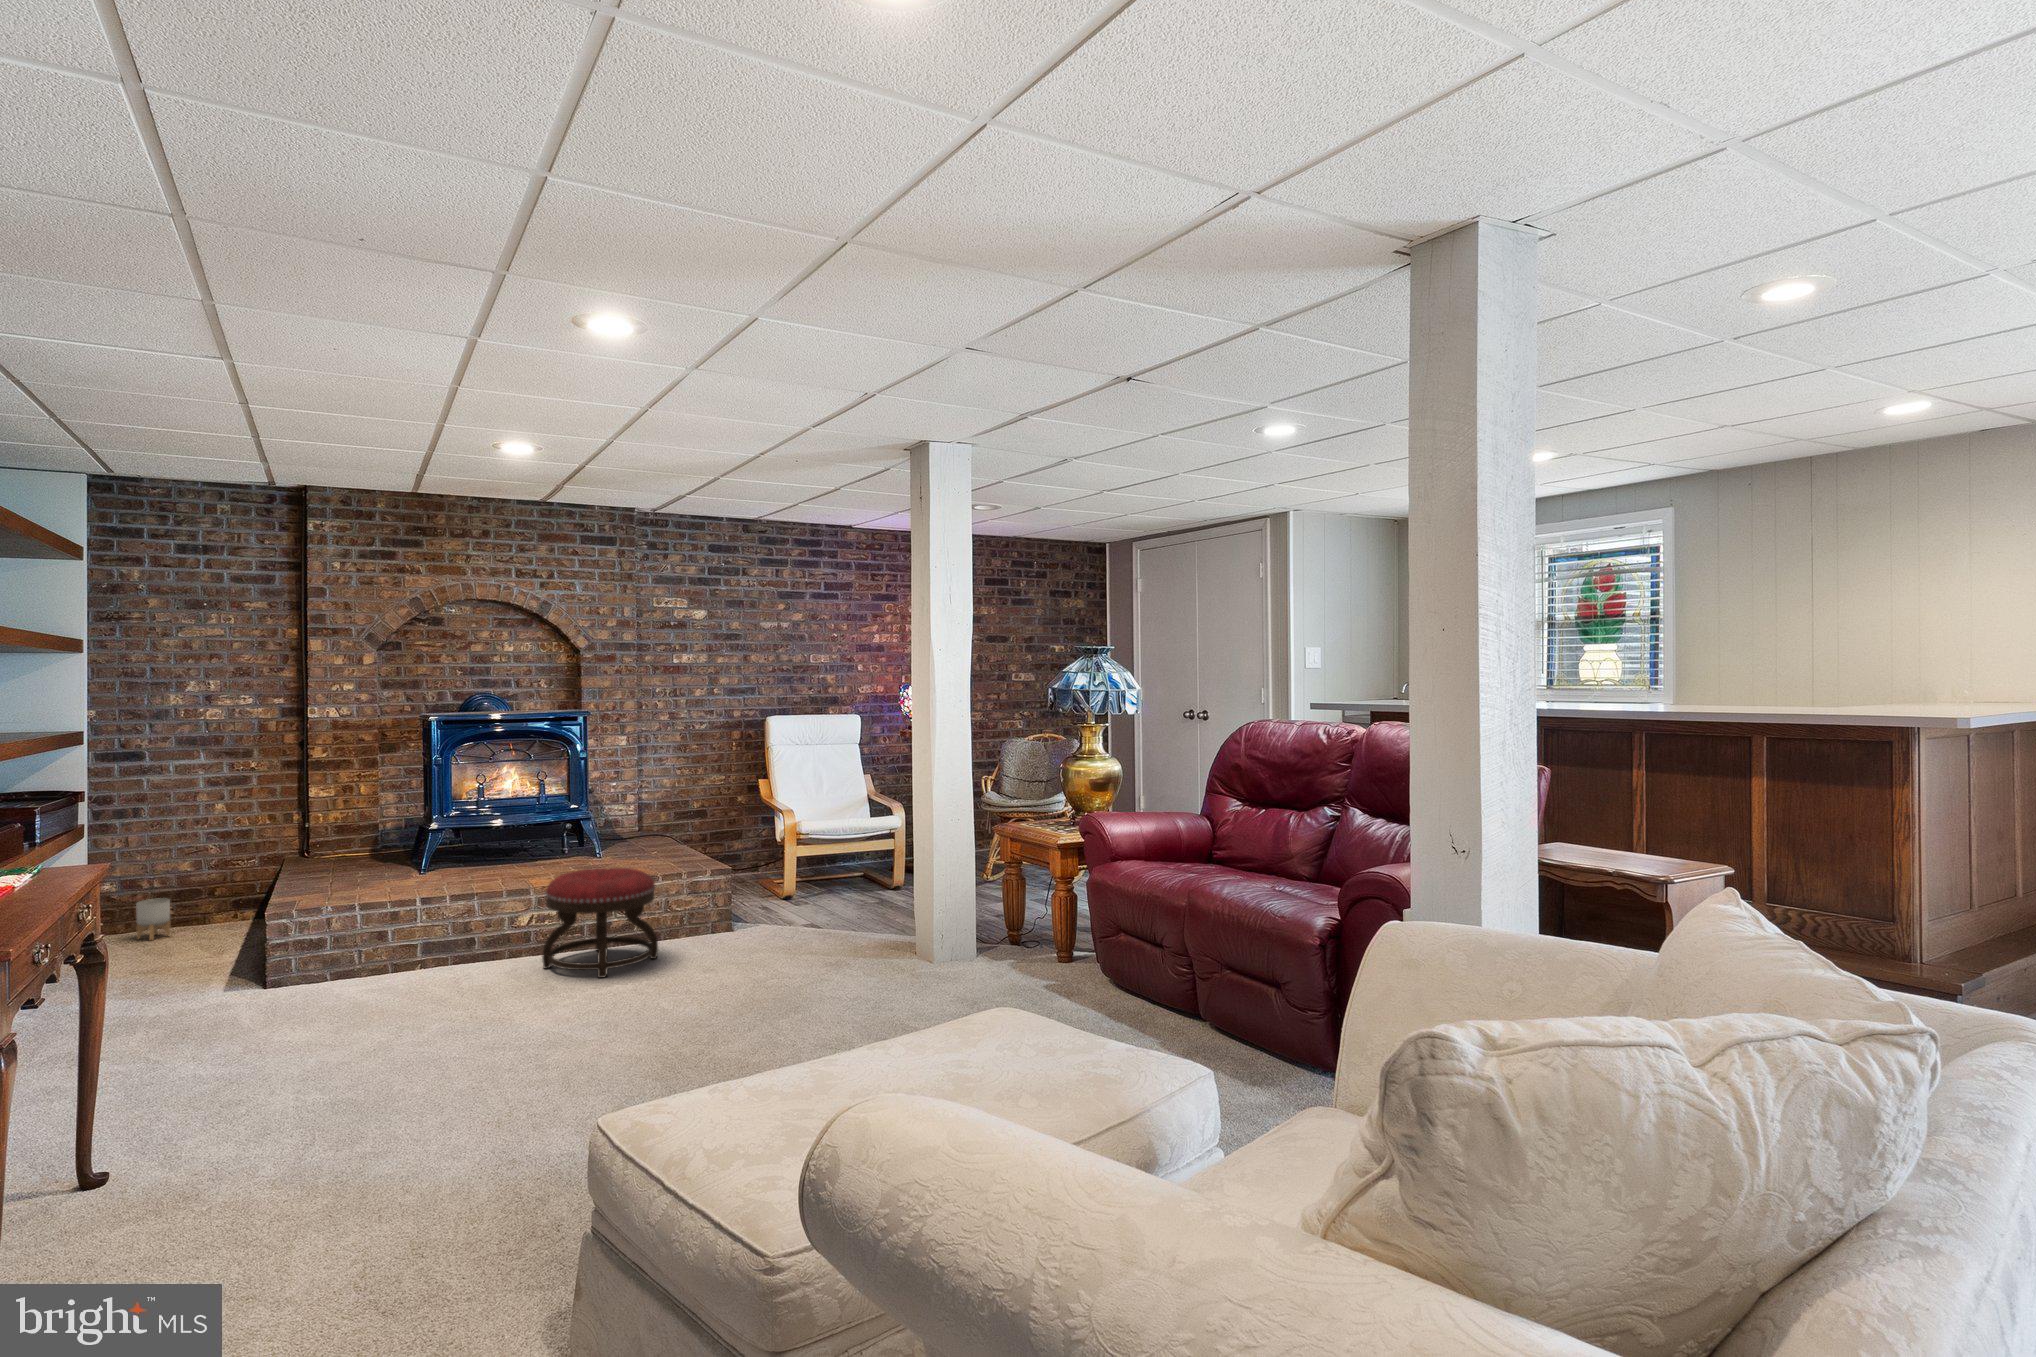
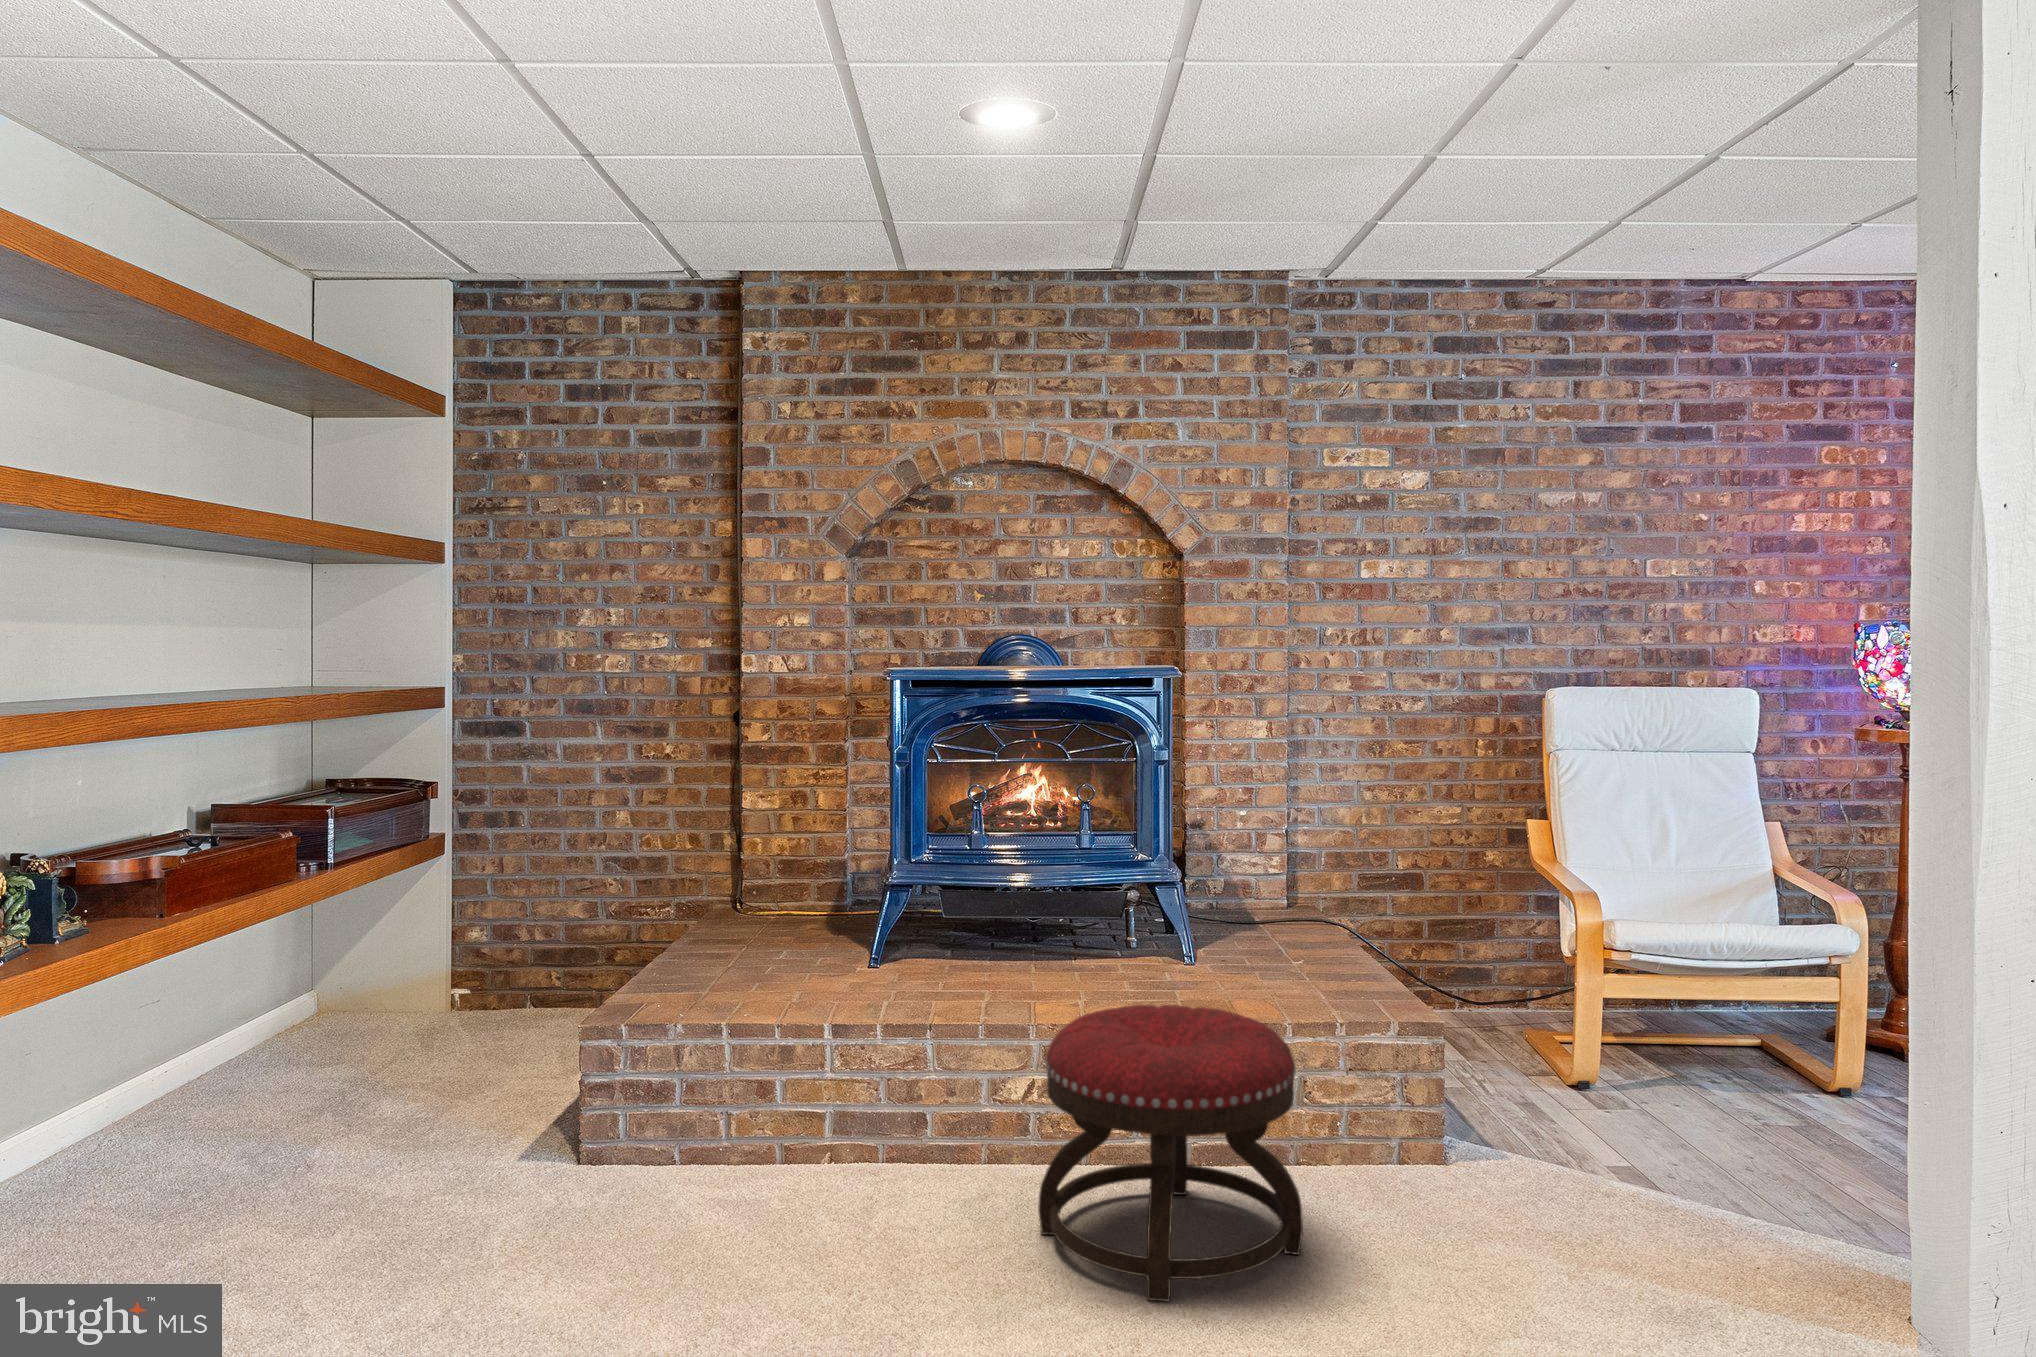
planter: present [136,898,170,940] -> none [503,957,549,1026]

